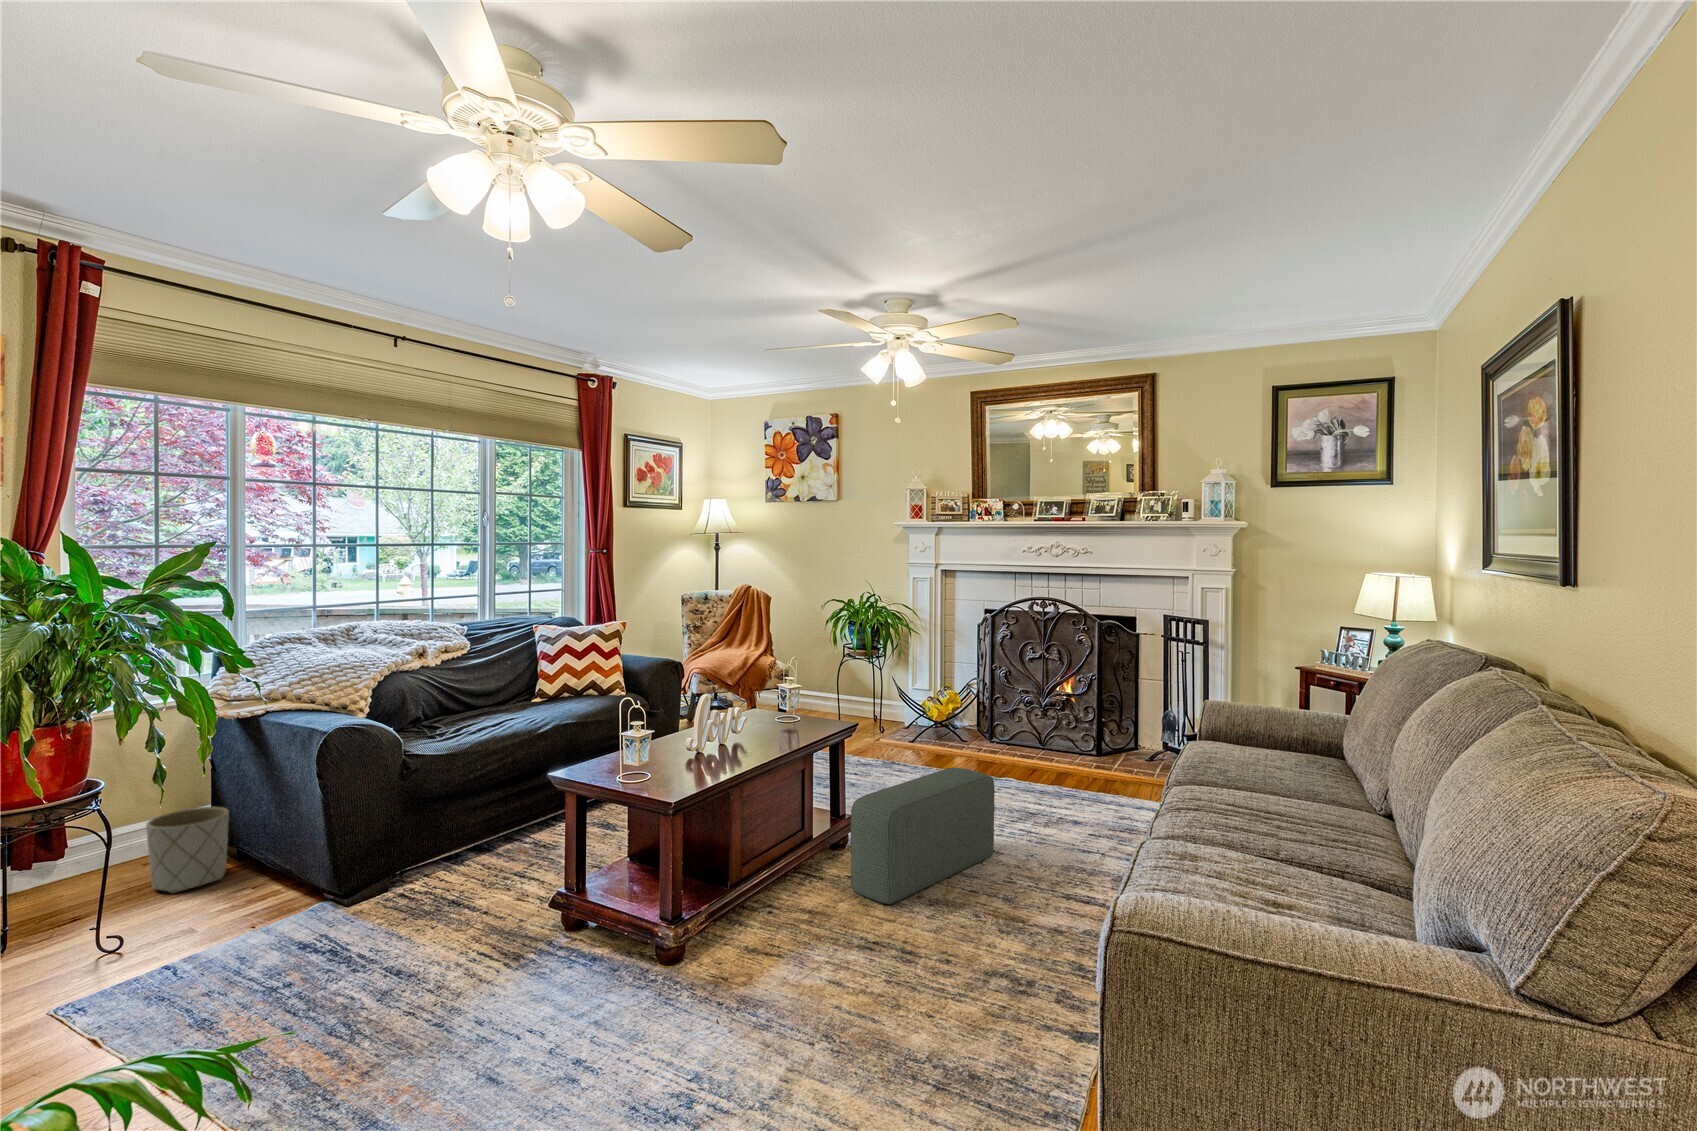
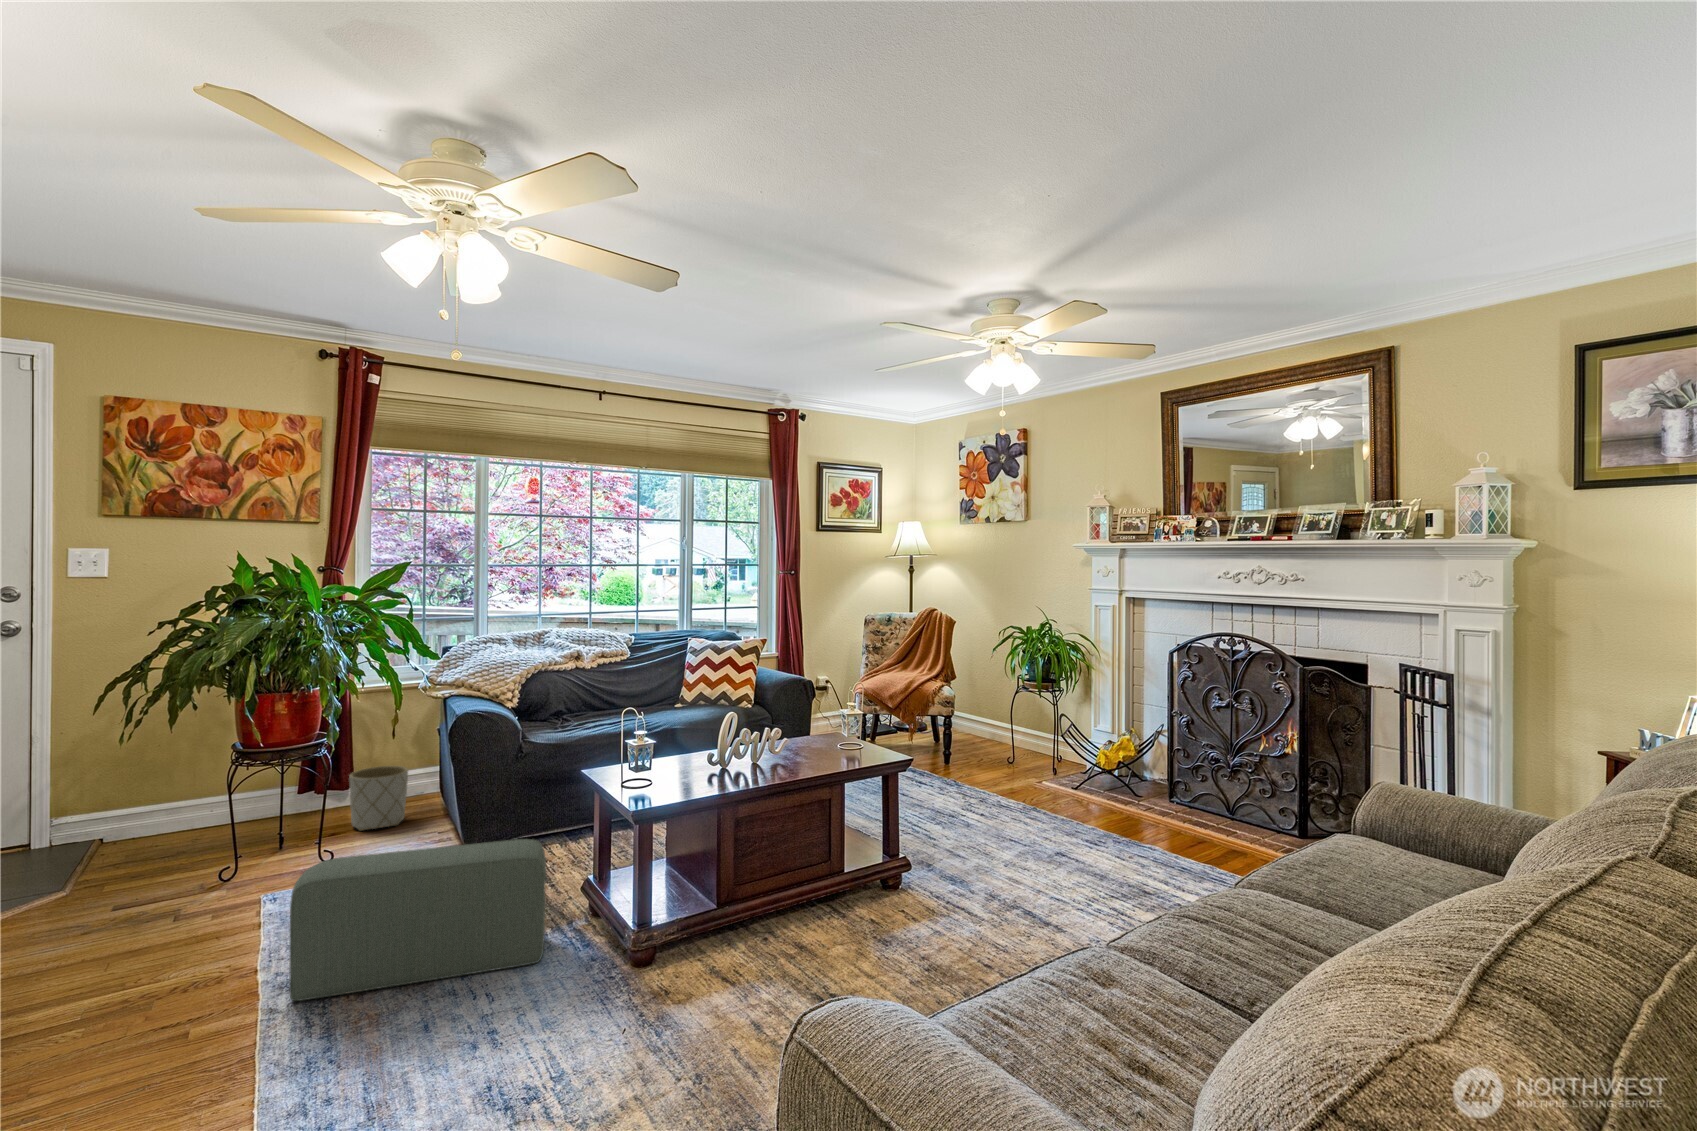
pouf: present [851,768,995,904] -> present [289,839,546,1001]

